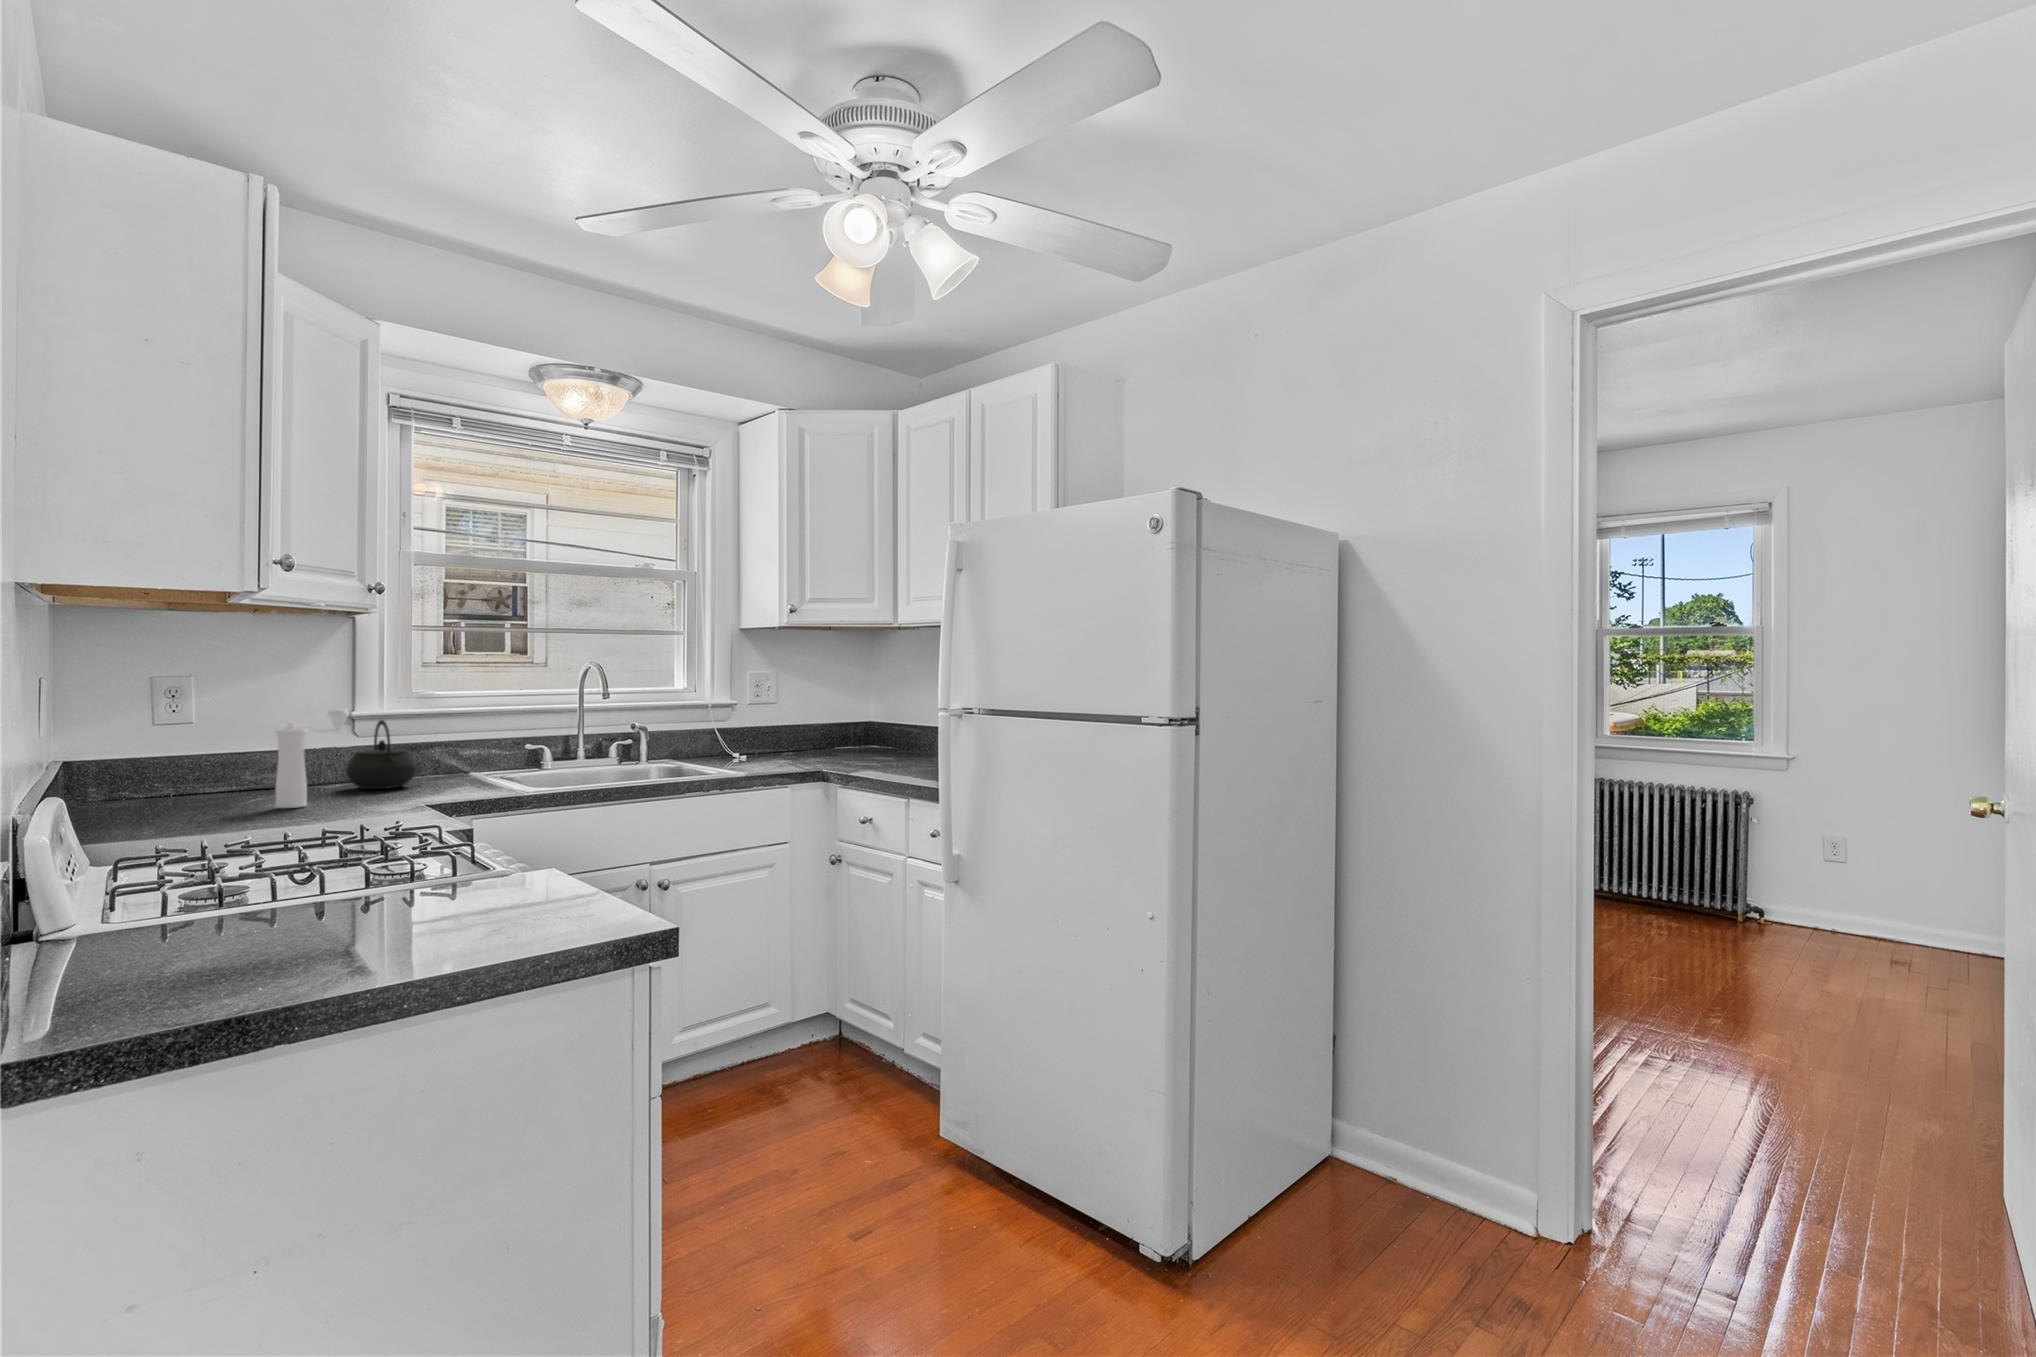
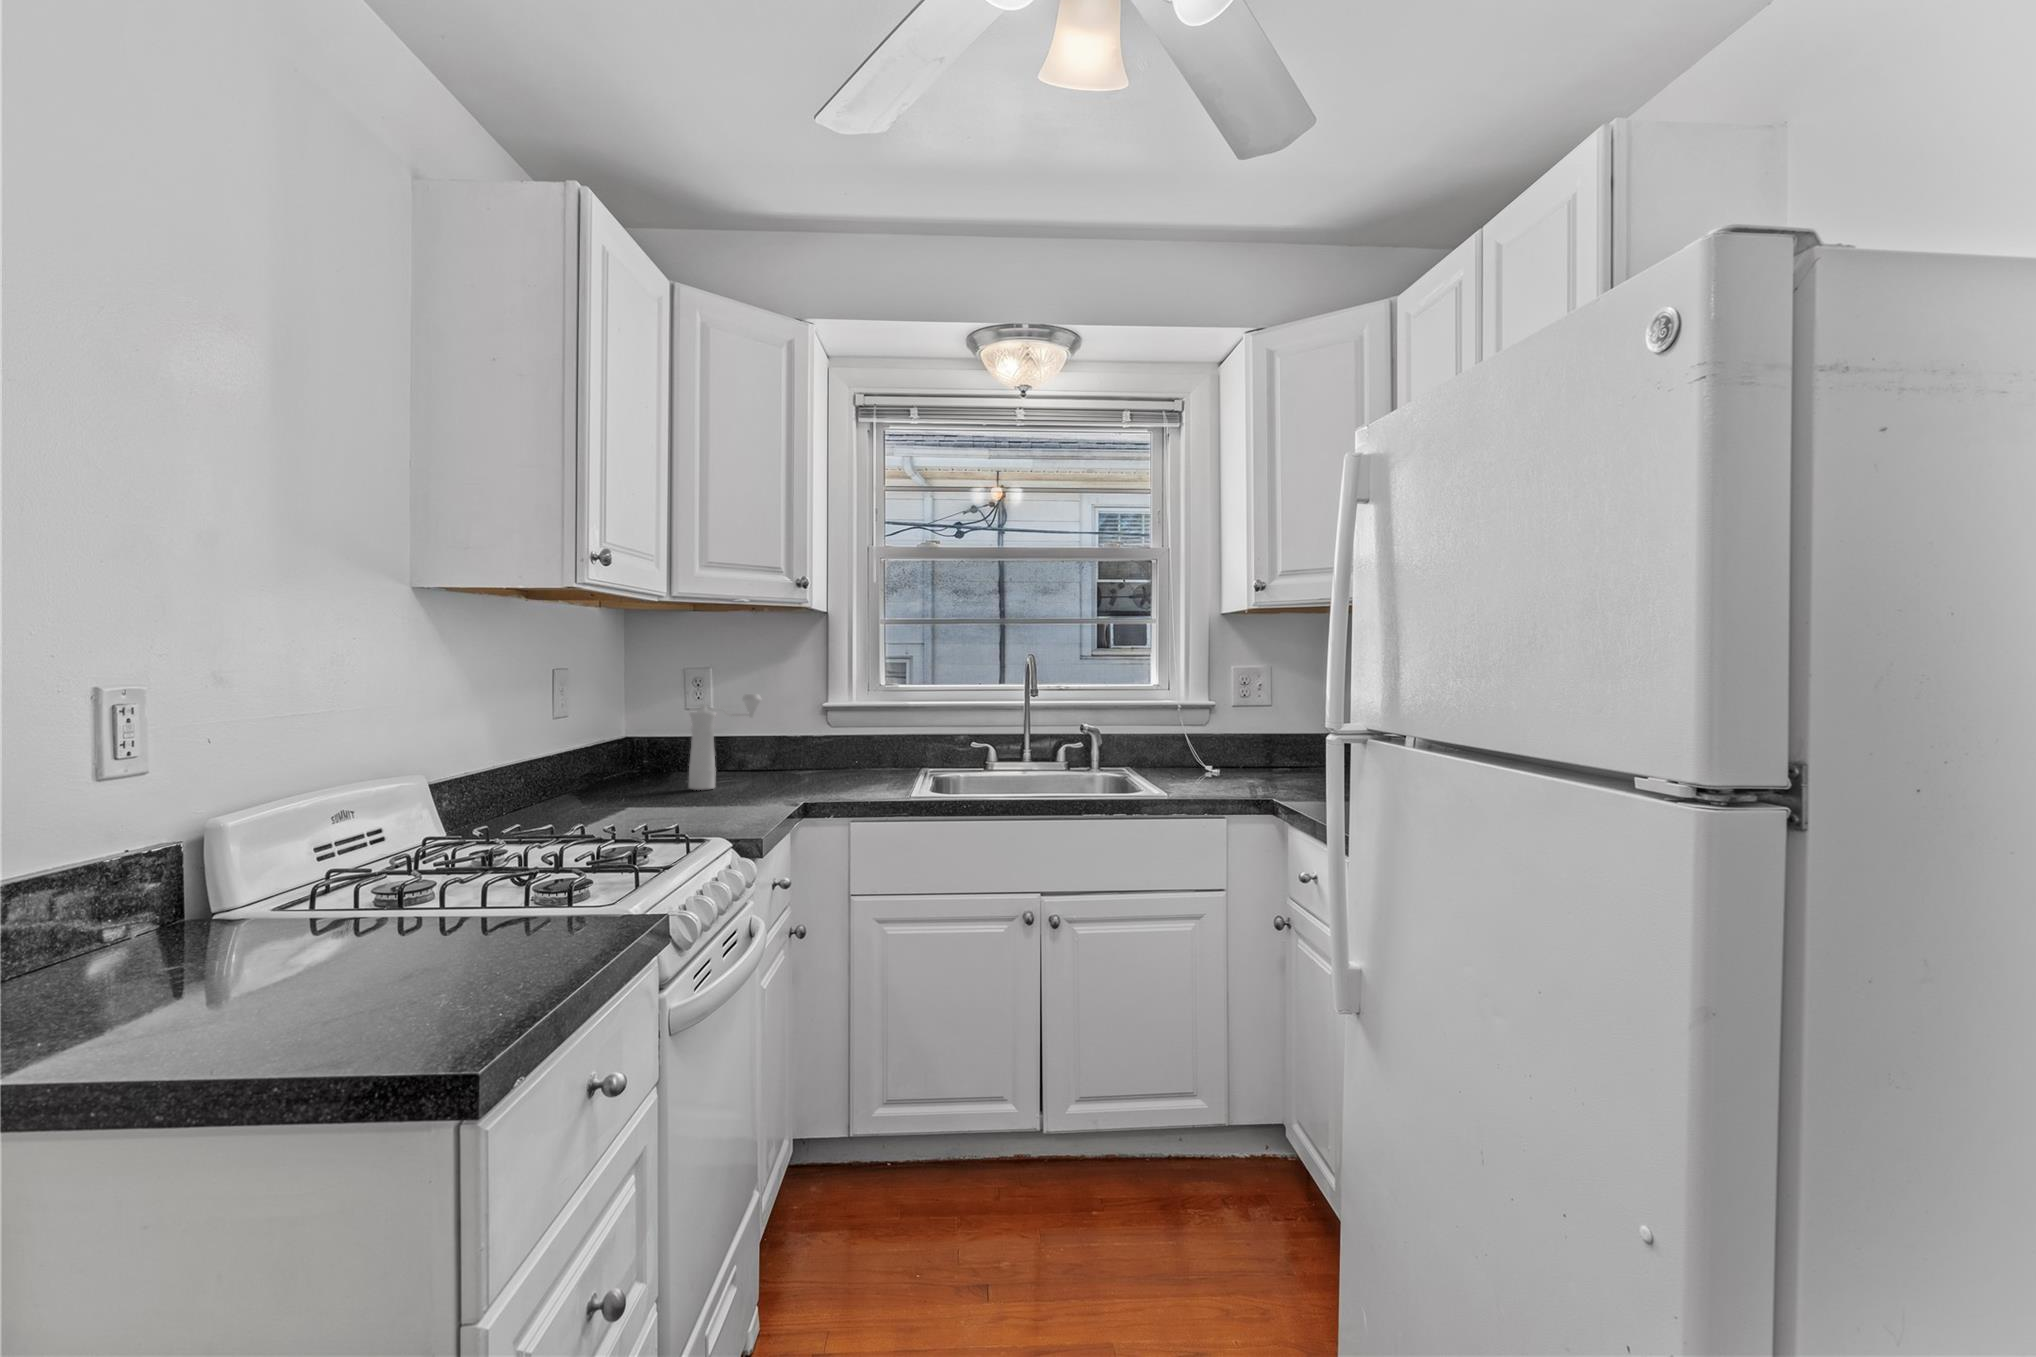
kettle: present [346,720,417,789] -> none [784,708,845,778]

